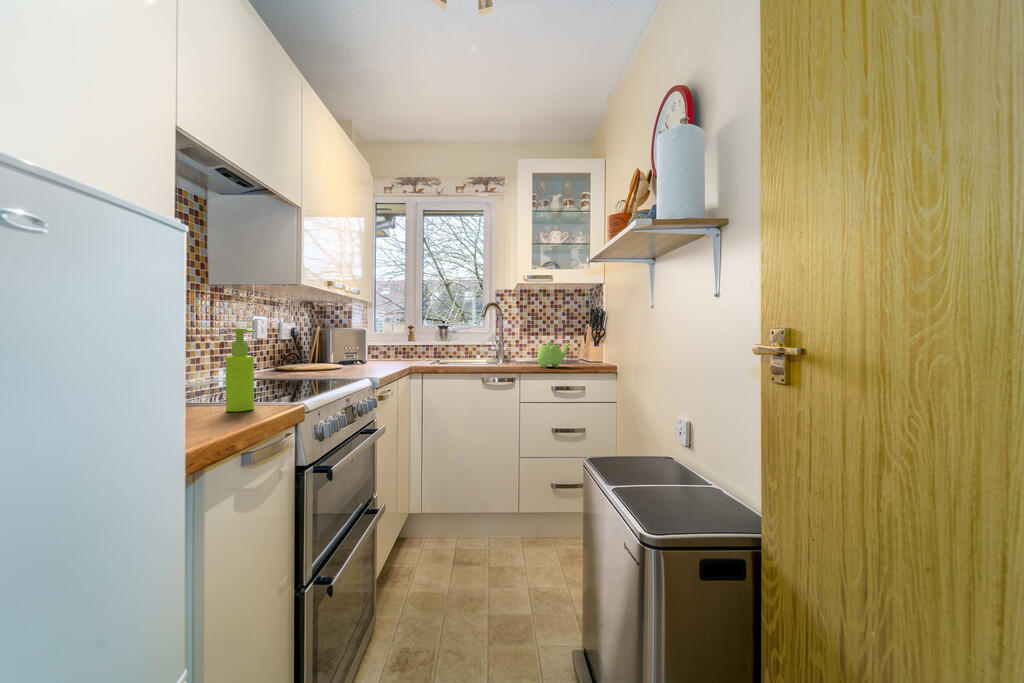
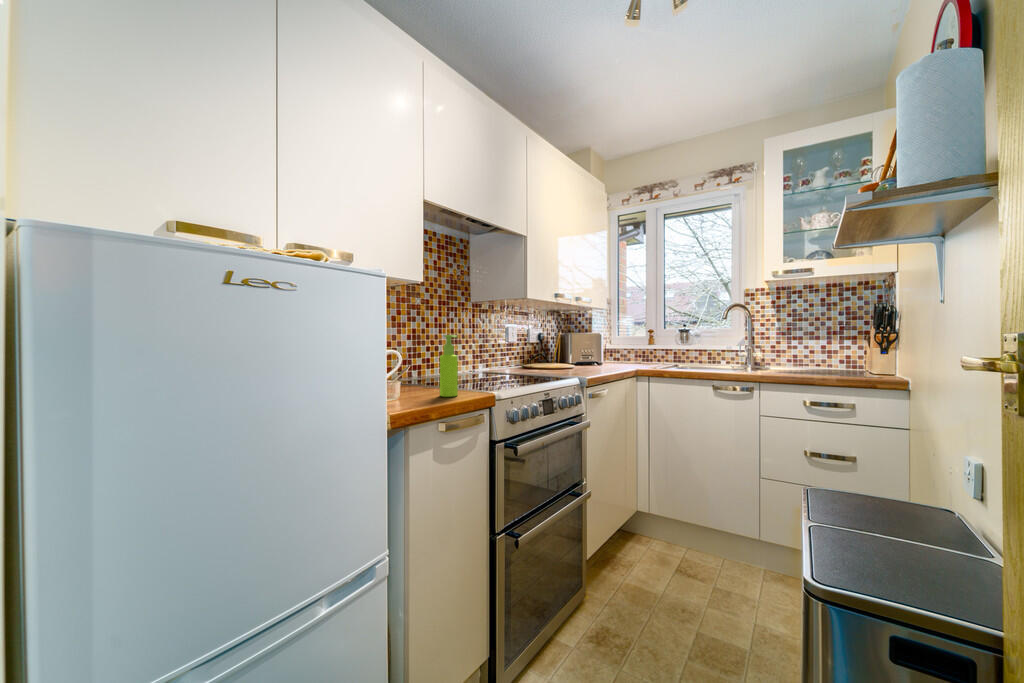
teapot: present [537,342,571,368] -> none [782,347,834,379]

